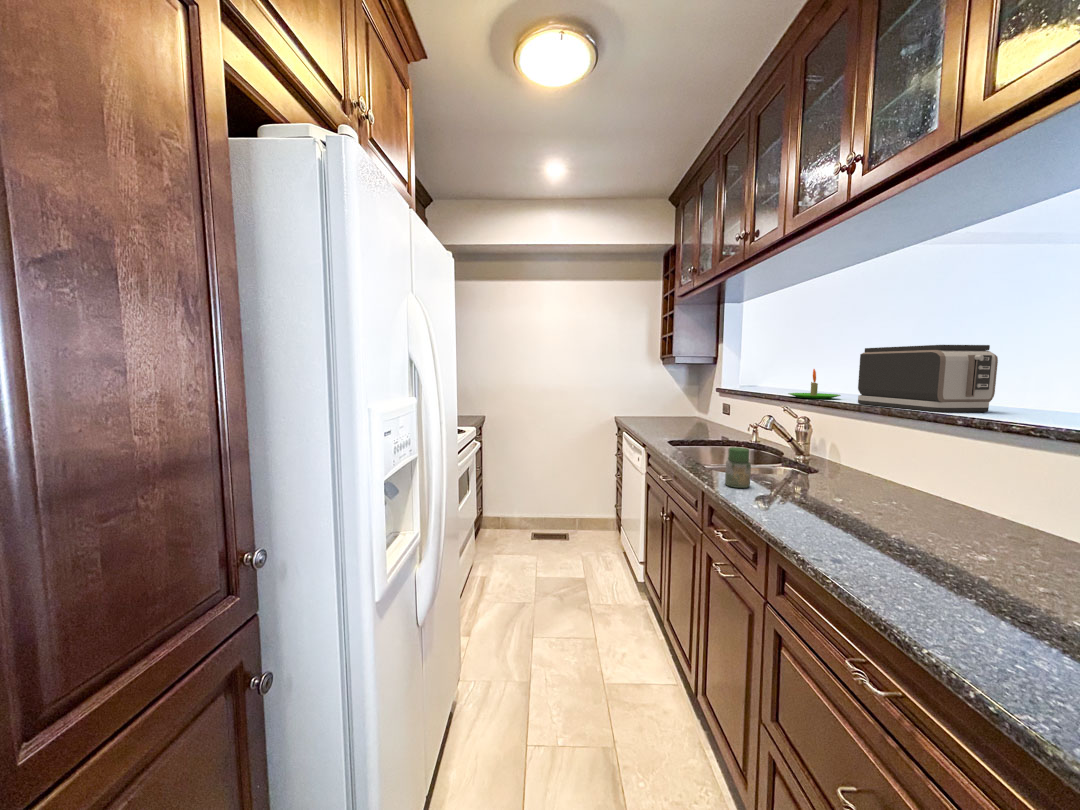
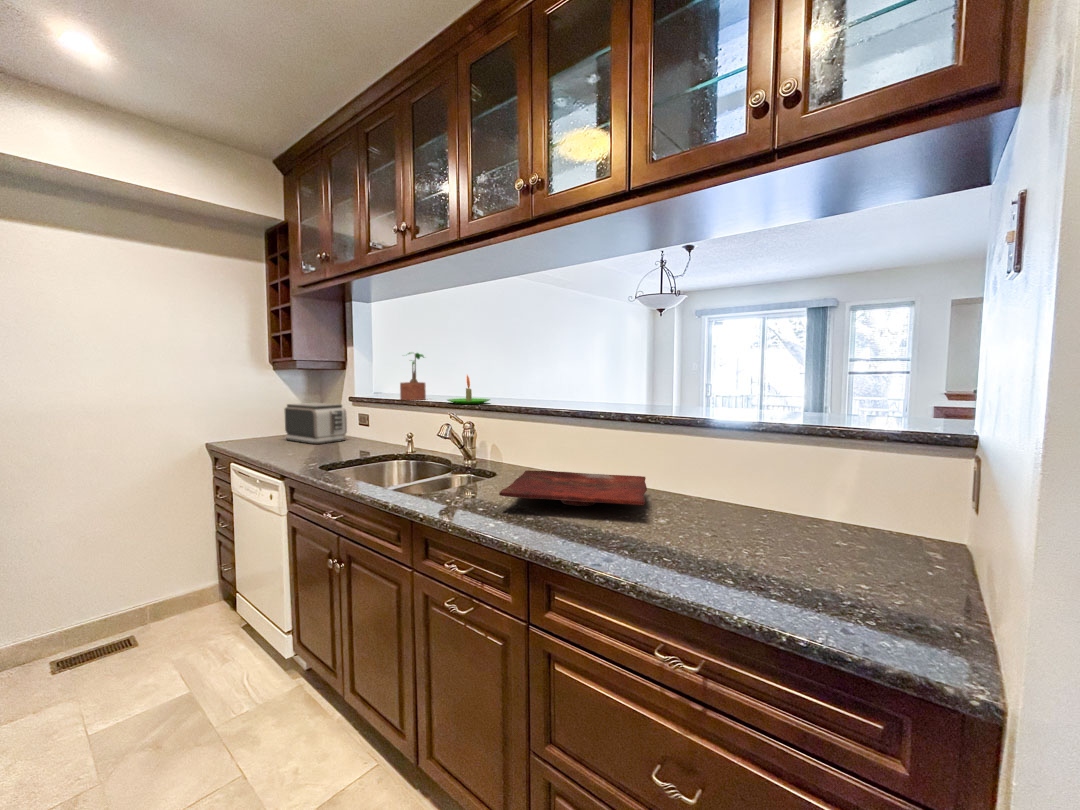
toaster: present [858,345,998,412] -> present [285,403,347,444]
potted plant: none [754,347,784,393] -> present [400,353,426,400]
jar: present [725,447,751,488] -> none [438,463,464,508]
cutting board: none [777,471,1013,531] -> present [499,471,647,506]

